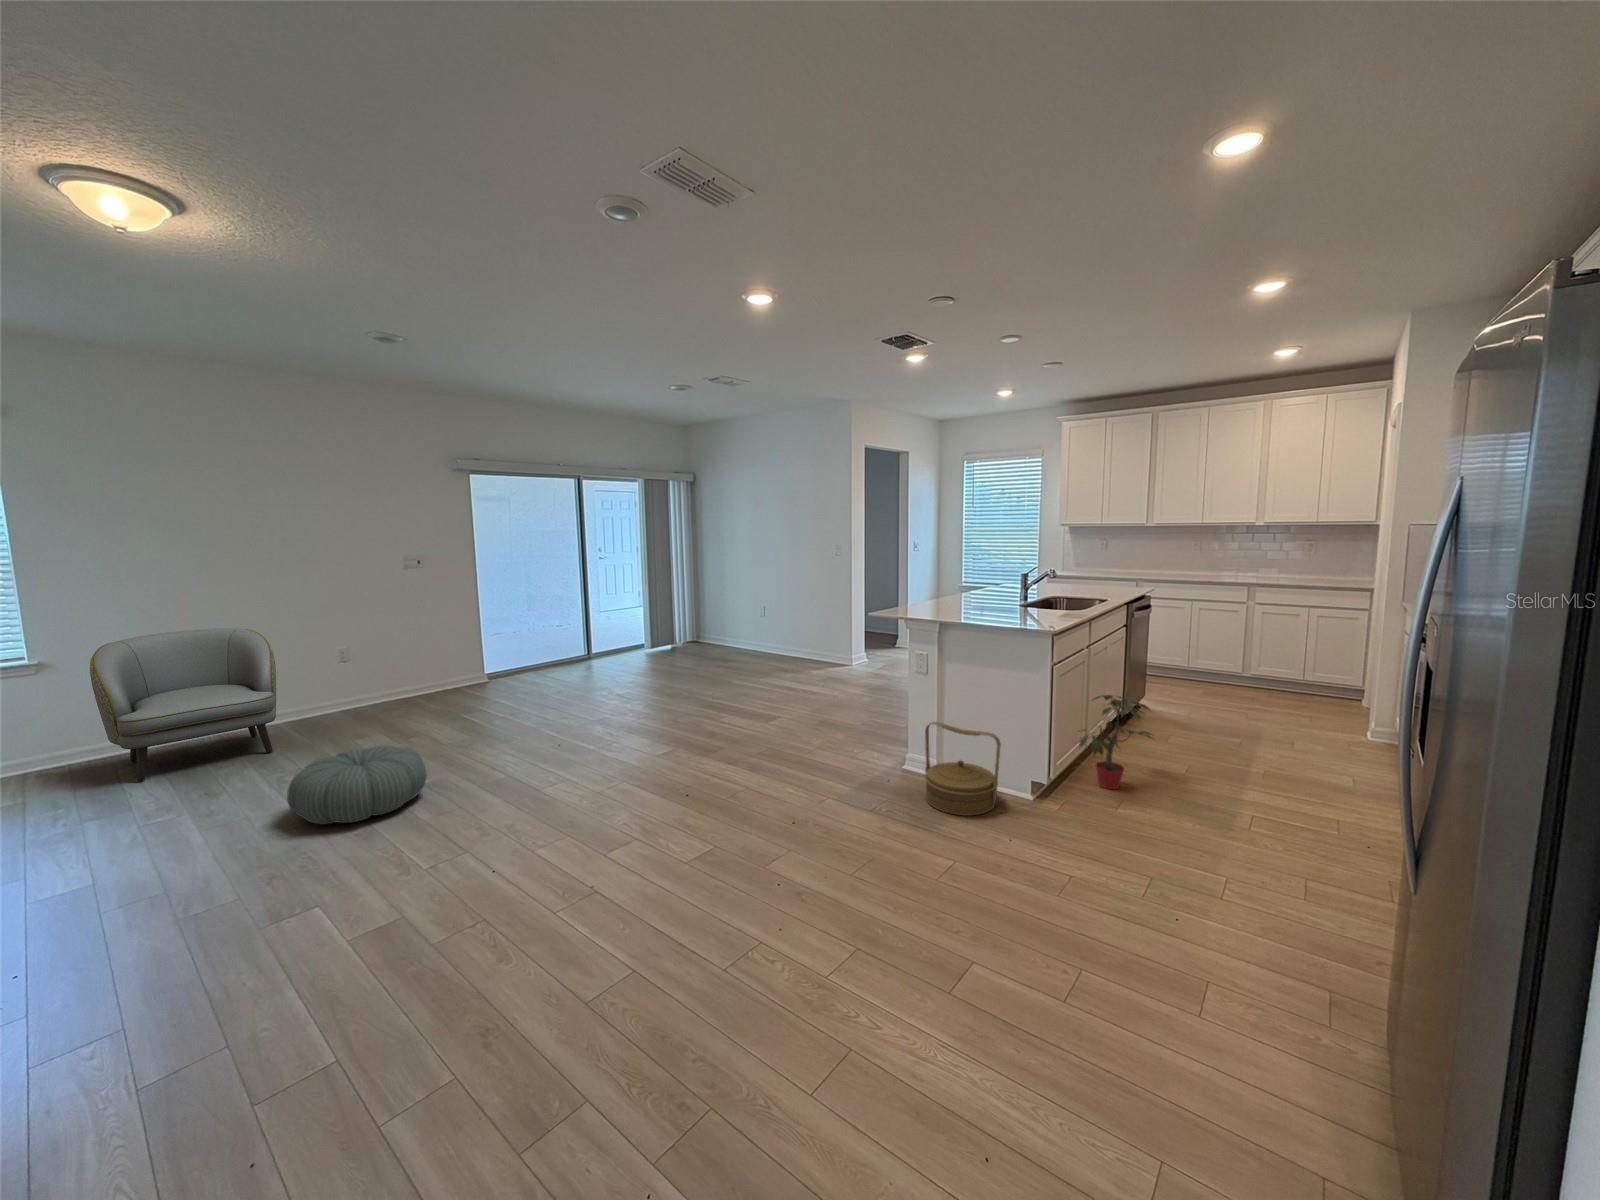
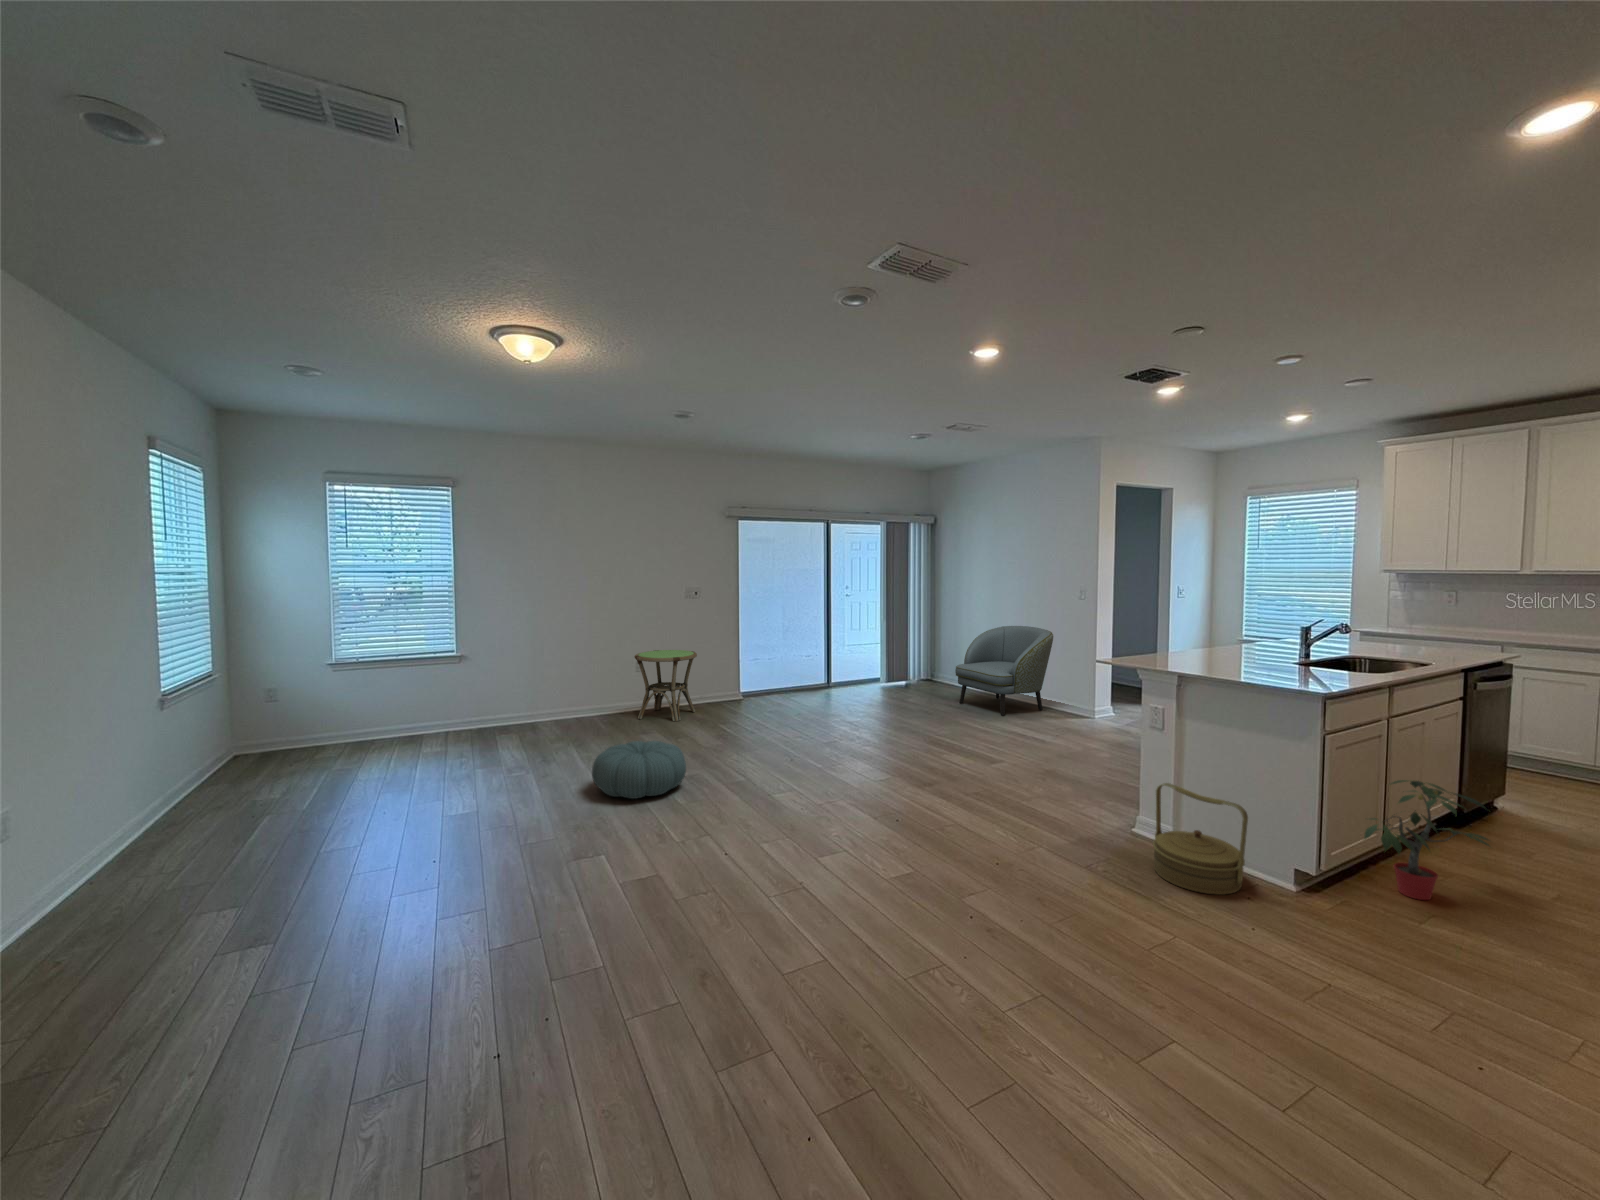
armchair: present [90,628,276,782] -> present [955,626,1053,716]
side table: none [340,631,431,719] -> present [634,650,697,721]

